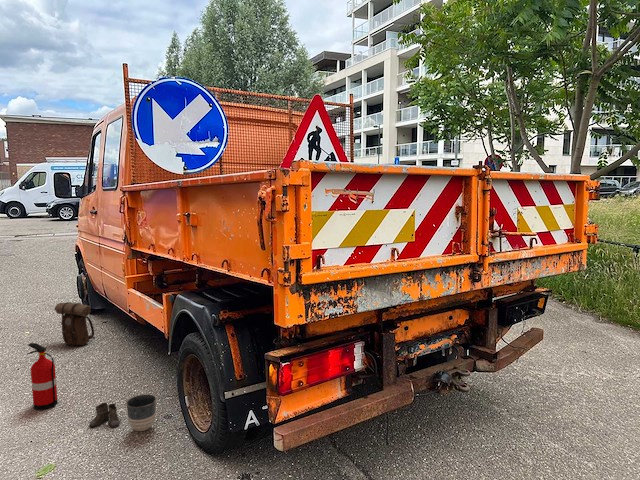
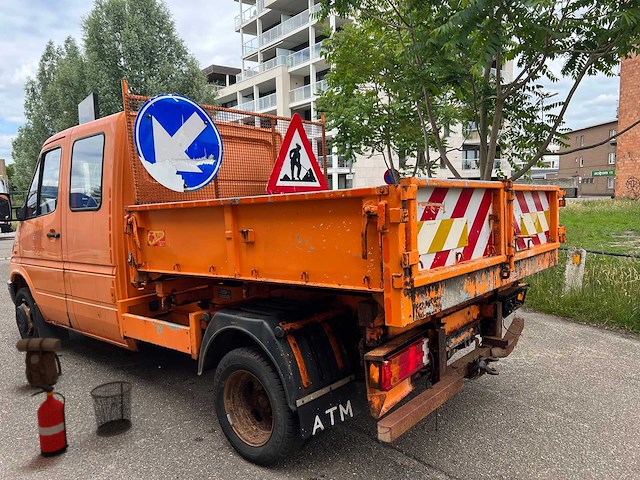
trash can: none [82,349,122,399] -> present [90,381,132,436]
planter: present [127,394,156,431] -> none [169,420,198,459]
boots: present [89,403,120,428] -> none [123,436,159,464]

